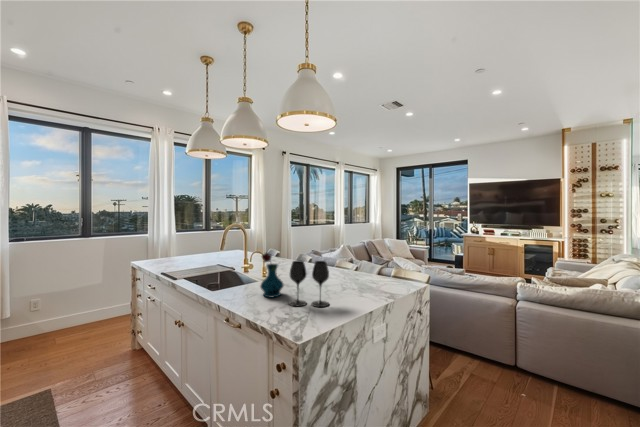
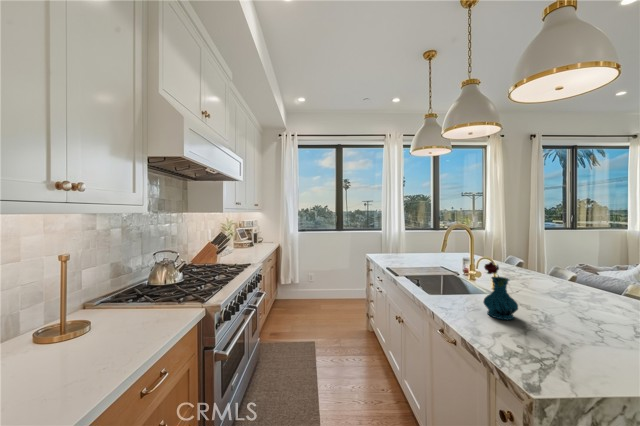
wine glass: present [289,261,329,307] -> none [525,279,607,359]

